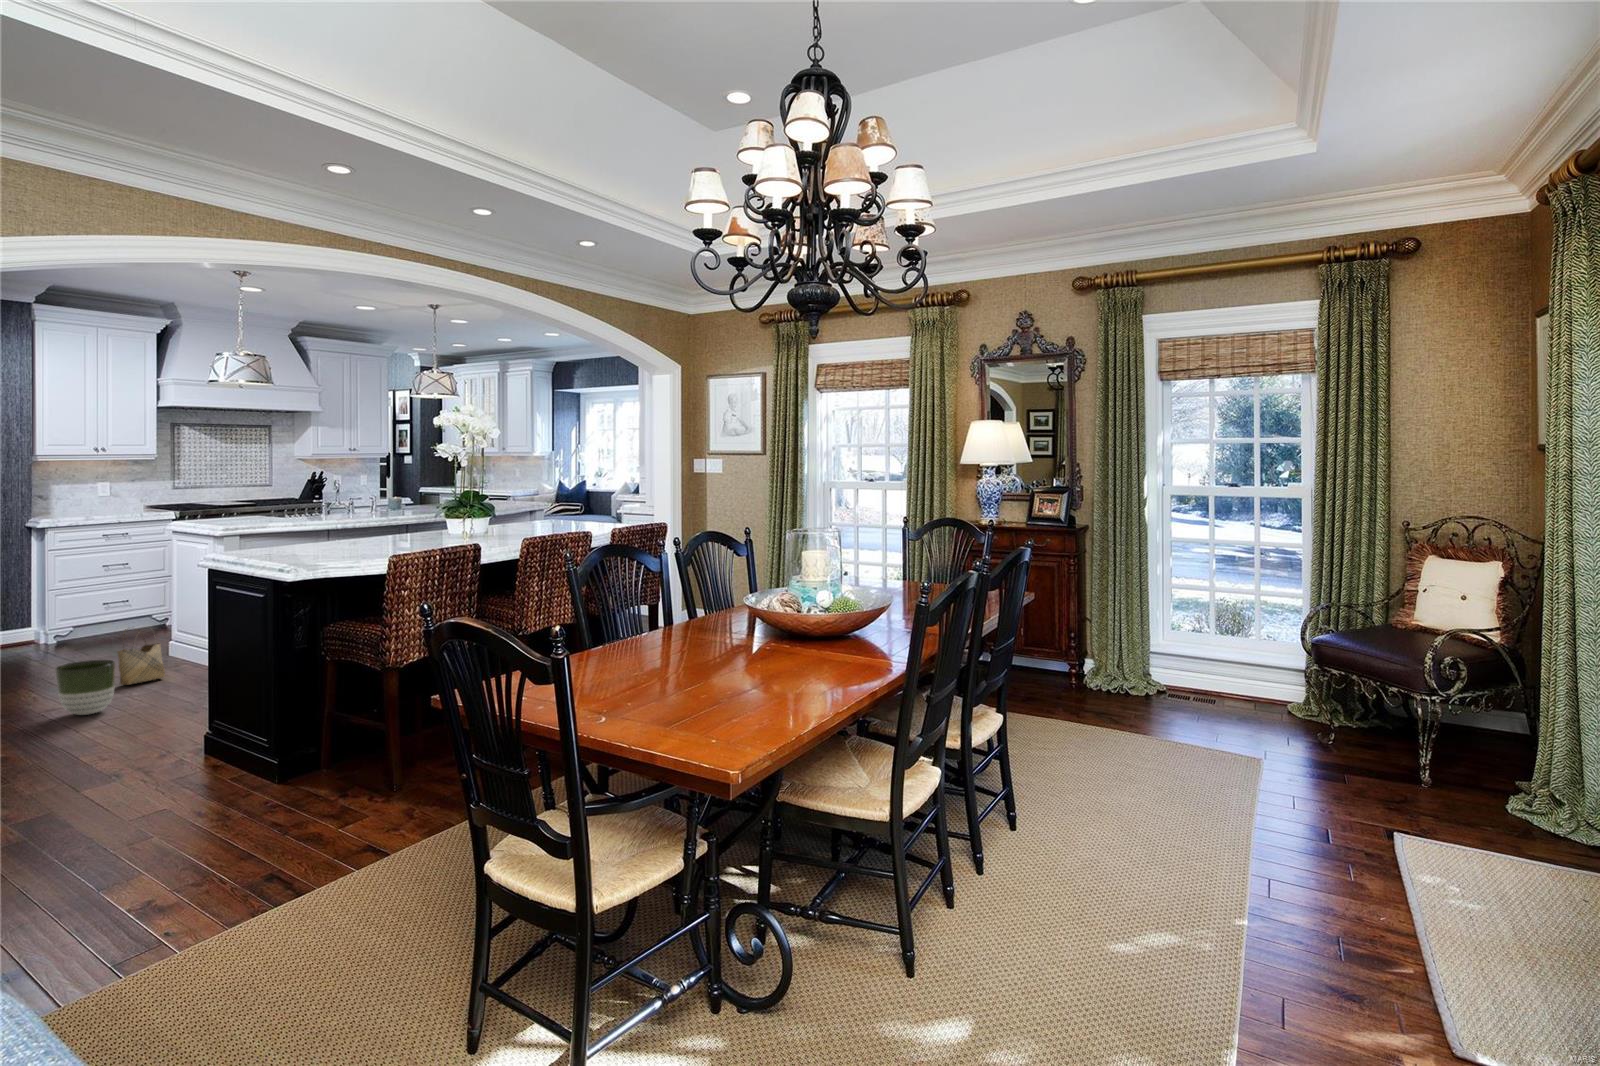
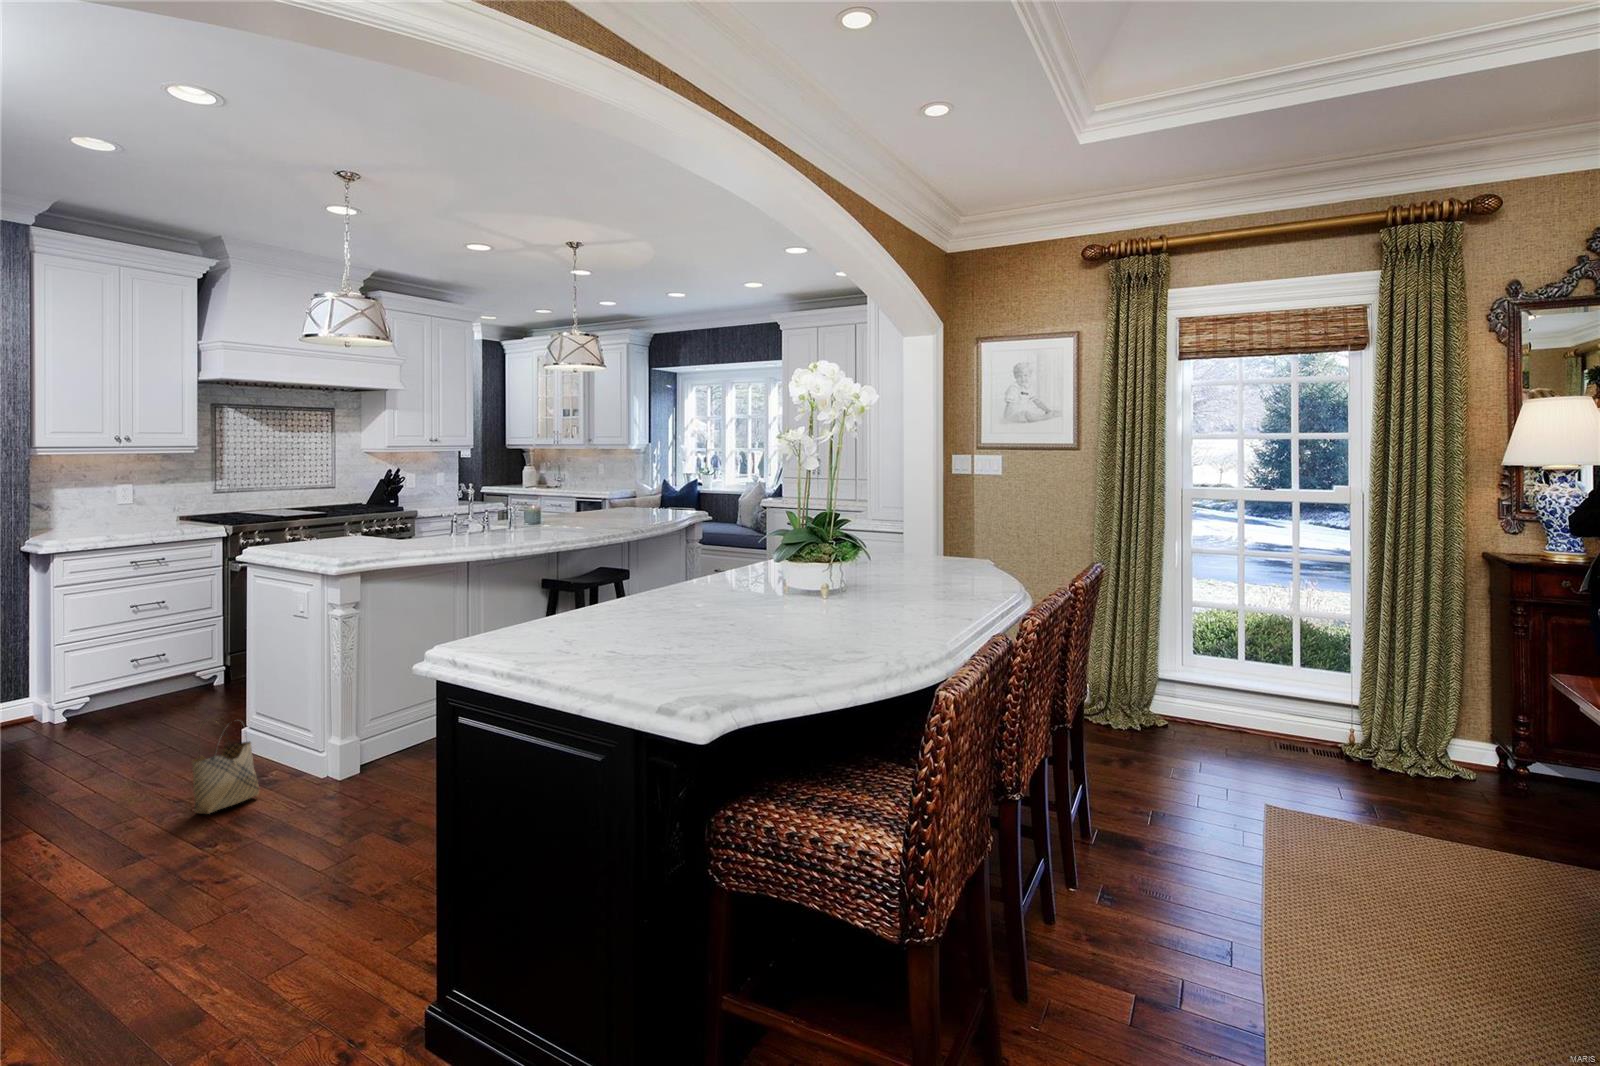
planter: present [55,660,115,715] -> none [113,790,208,891]

